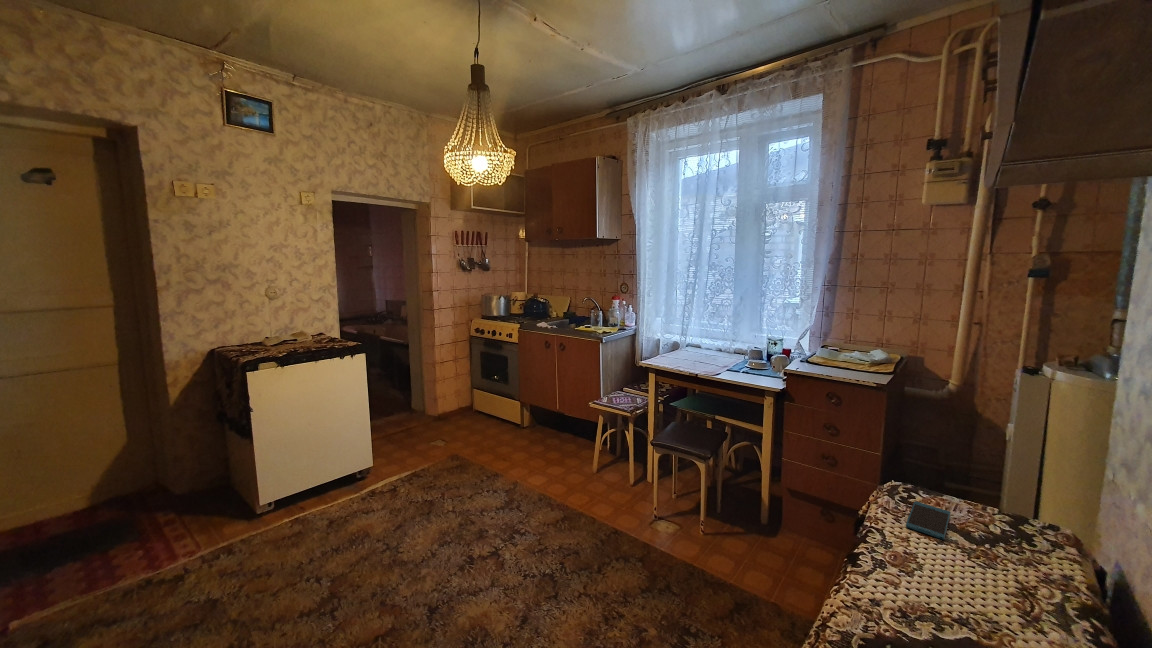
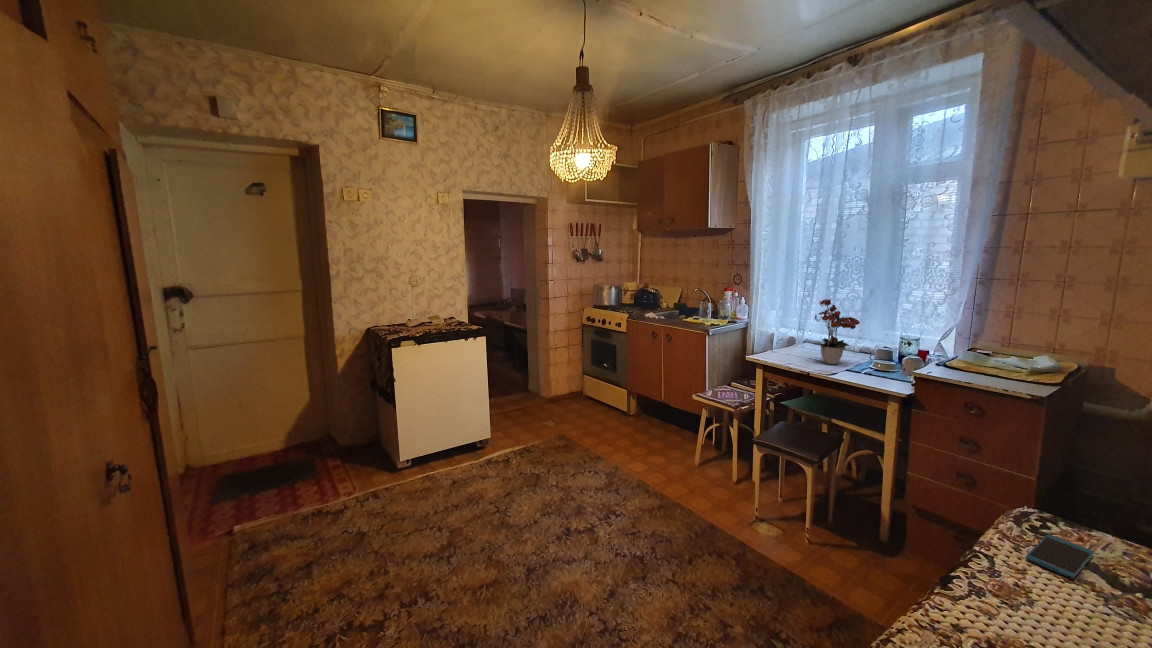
flower arrangement: none [696,302,738,364] -> present [815,299,860,364]

